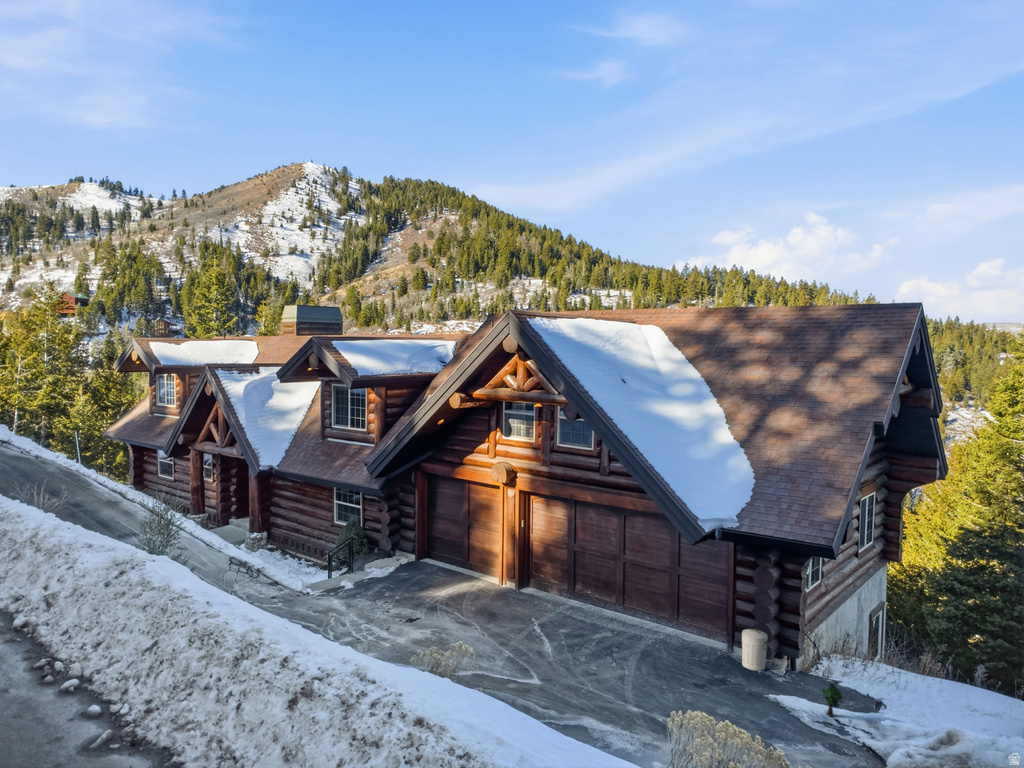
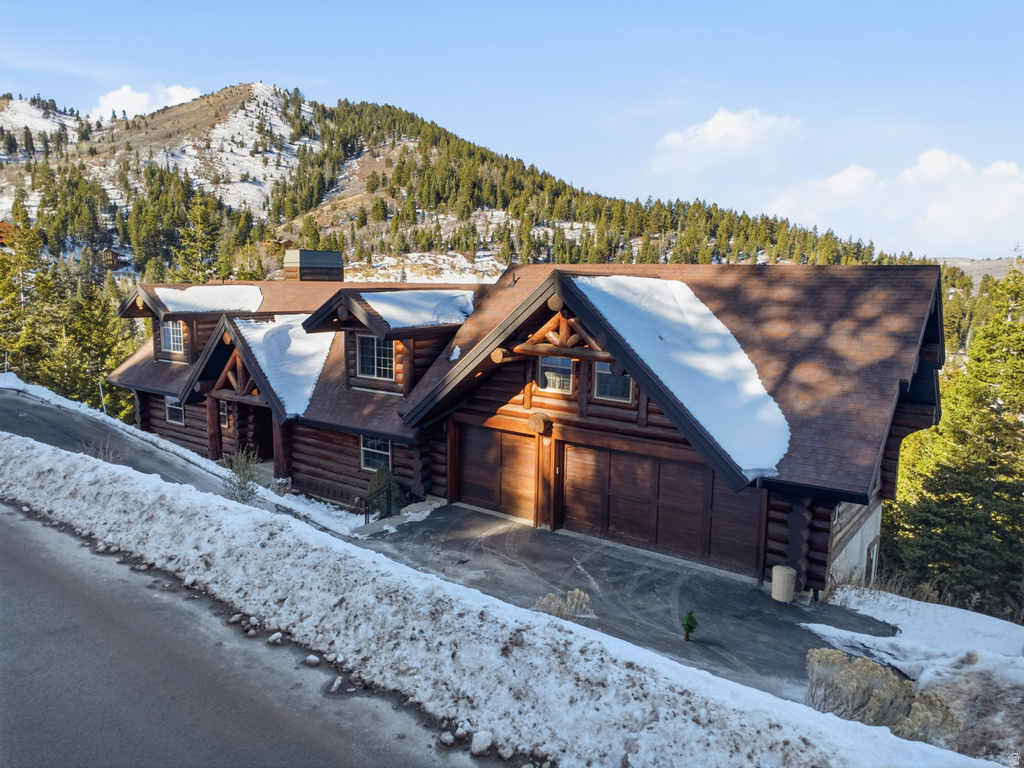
decorative plant: present [822,681,843,717] -> present [681,610,698,641]

